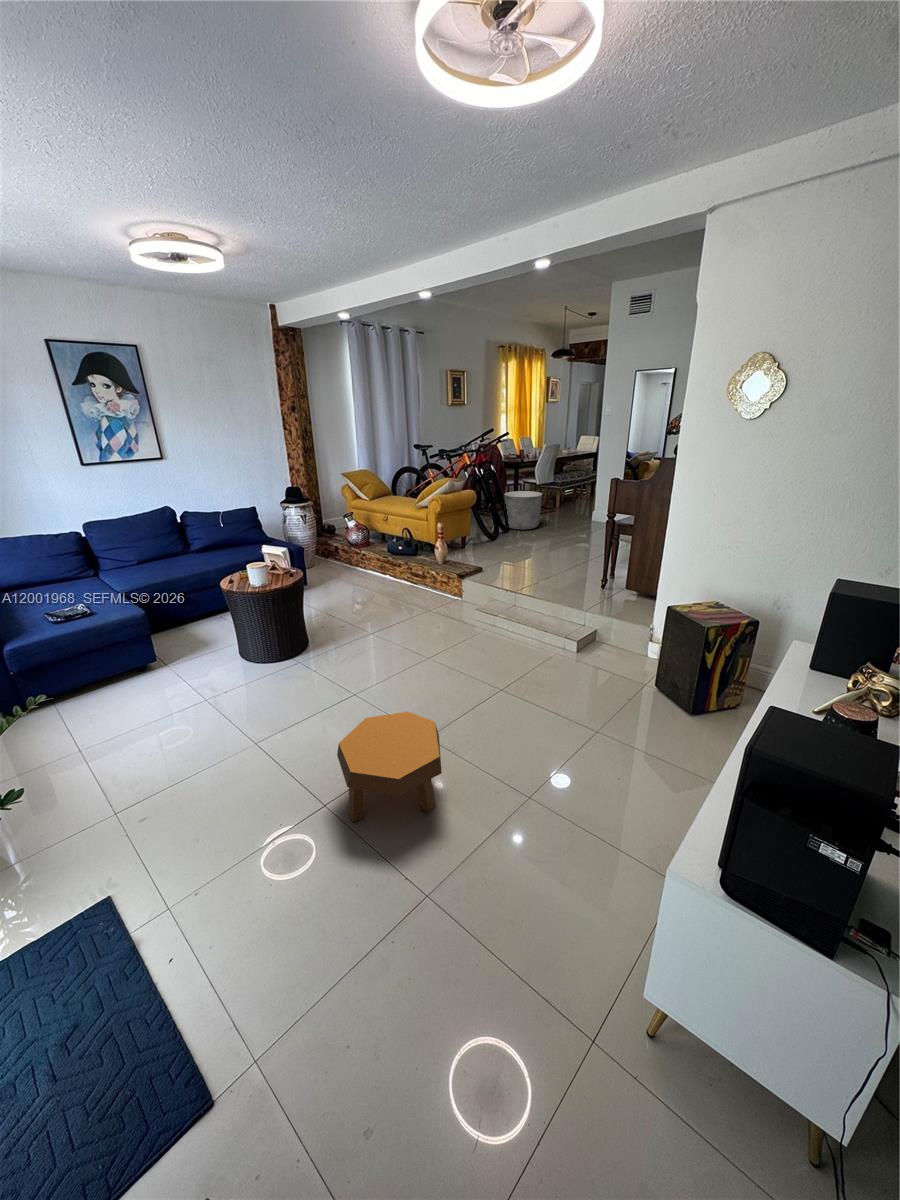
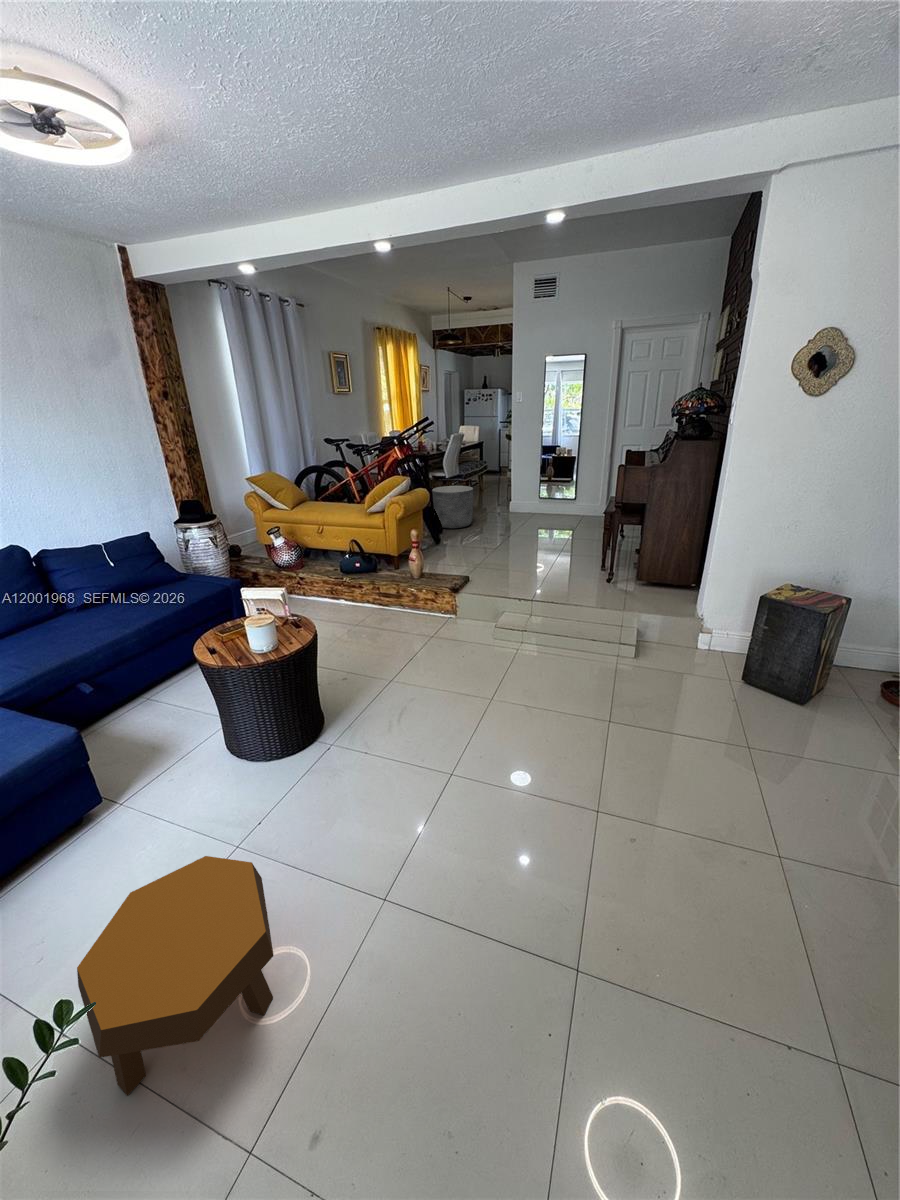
footstool: present [337,712,442,822] -> present [77,856,274,1096]

